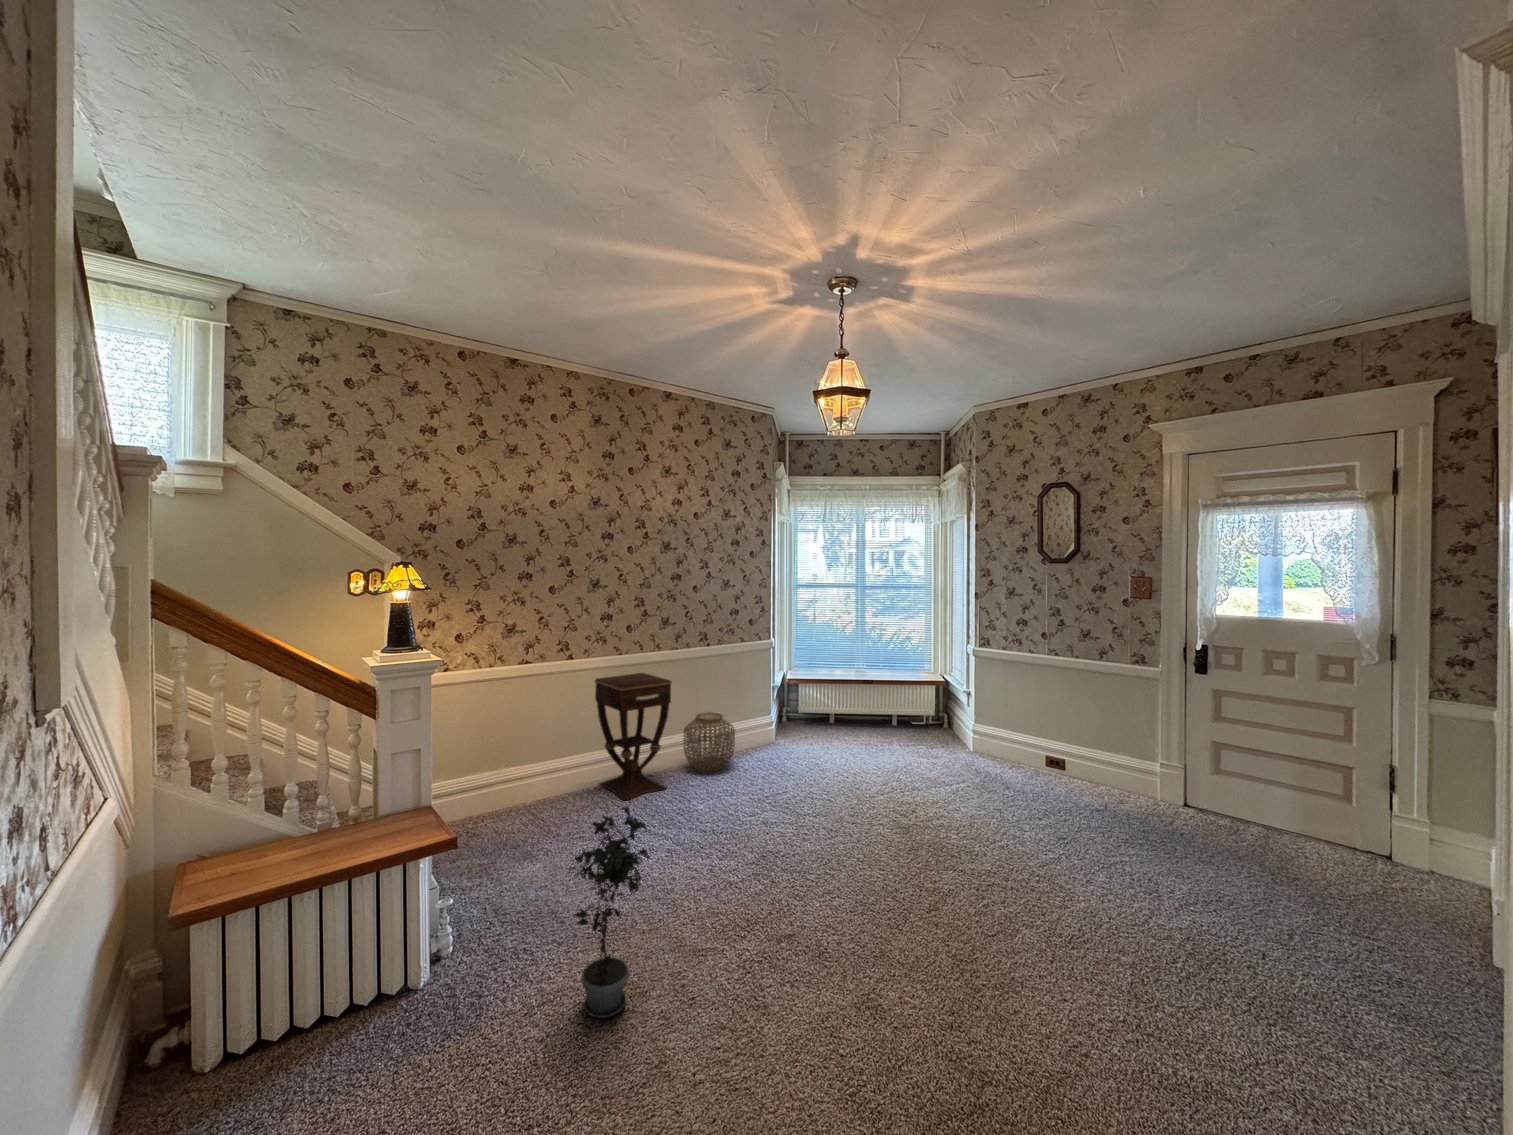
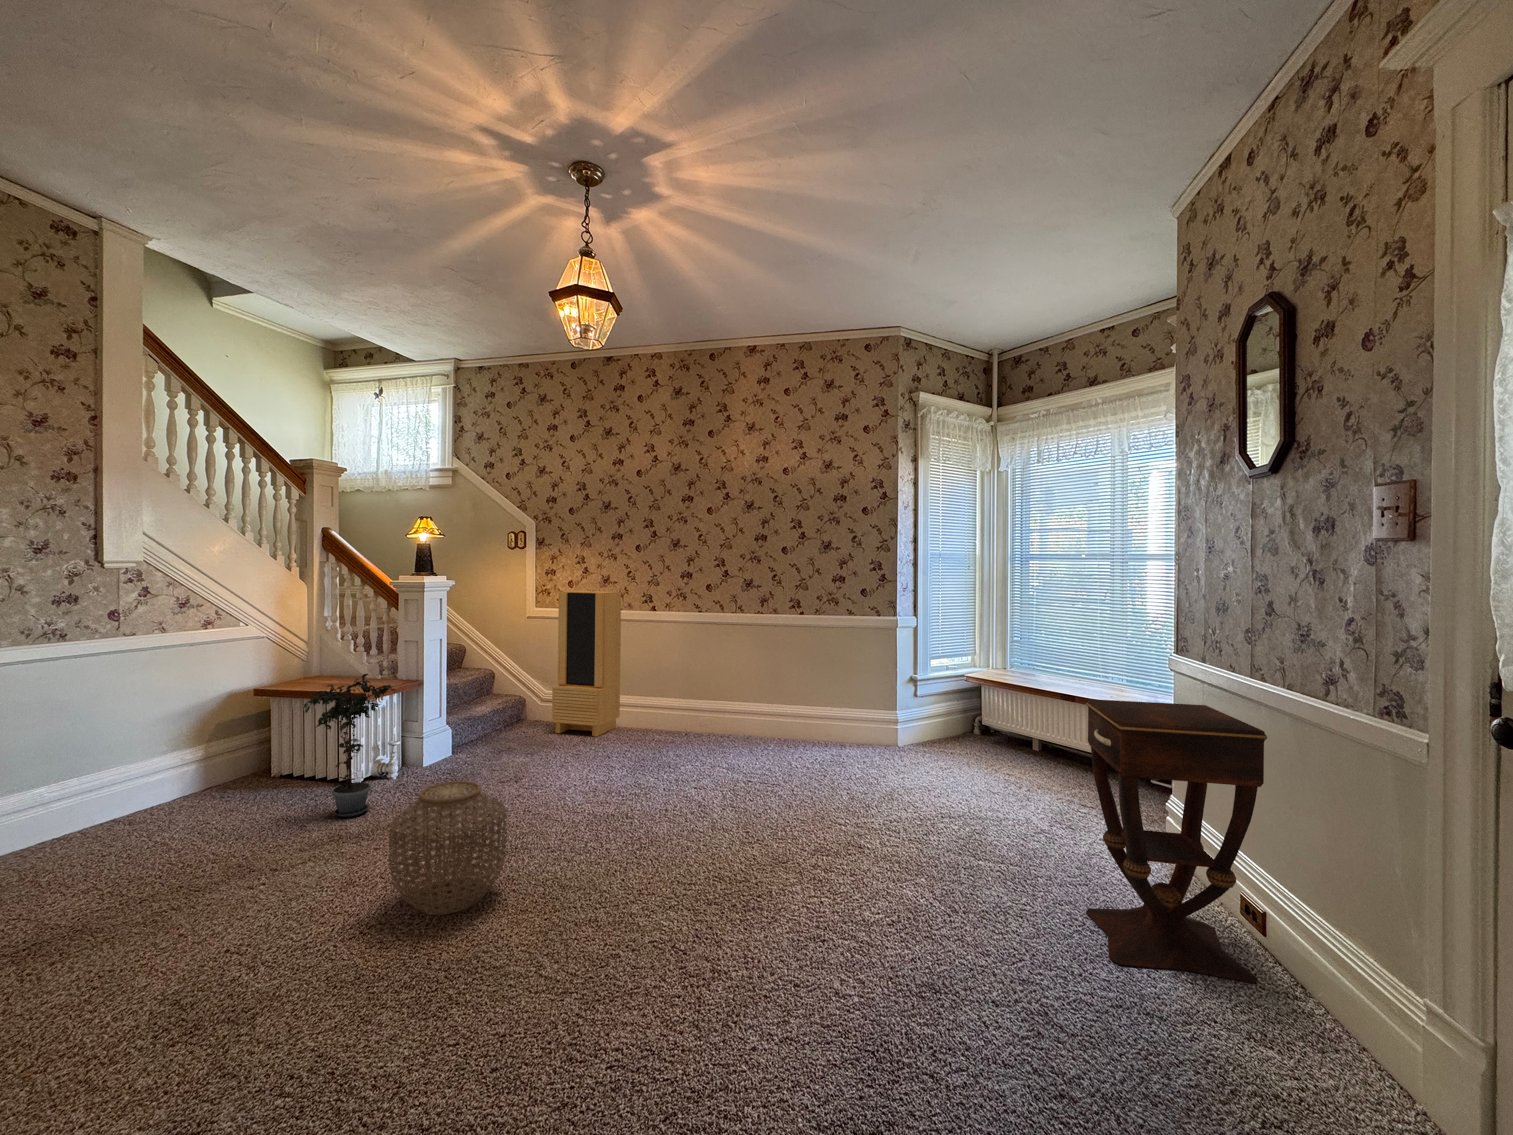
storage cabinet: none [483,643,562,831] -> present [552,591,621,736]
side table: present [595,673,672,800] -> present [1086,699,1267,983]
woven basket: present [683,712,735,773] -> present [389,781,507,914]

